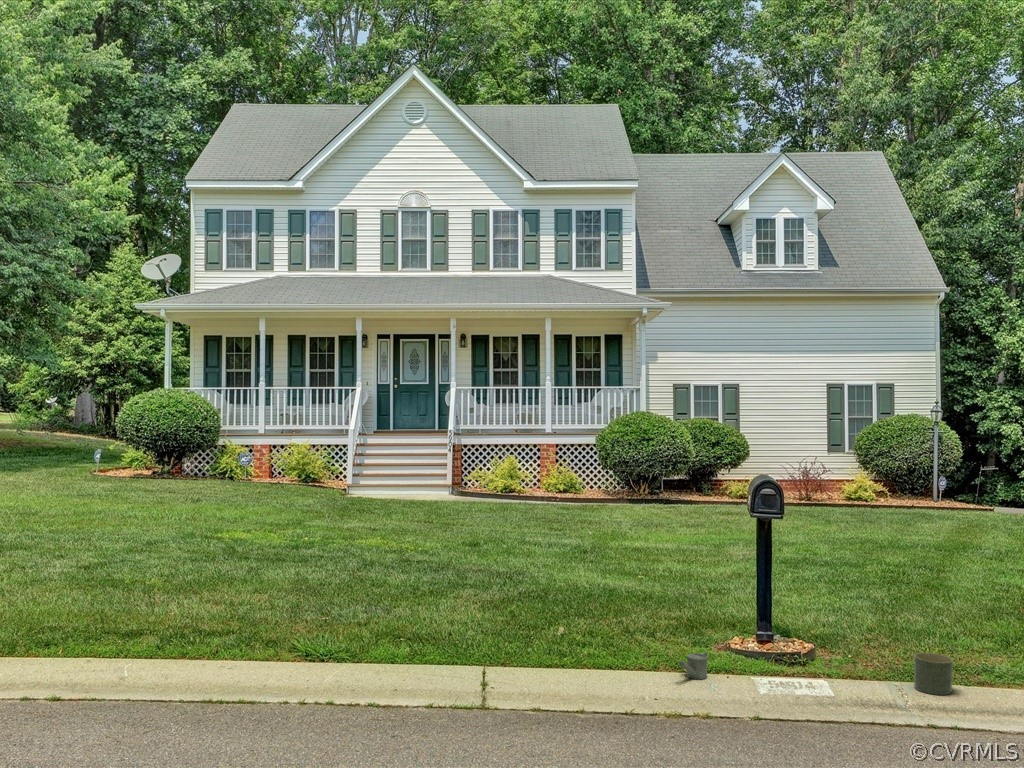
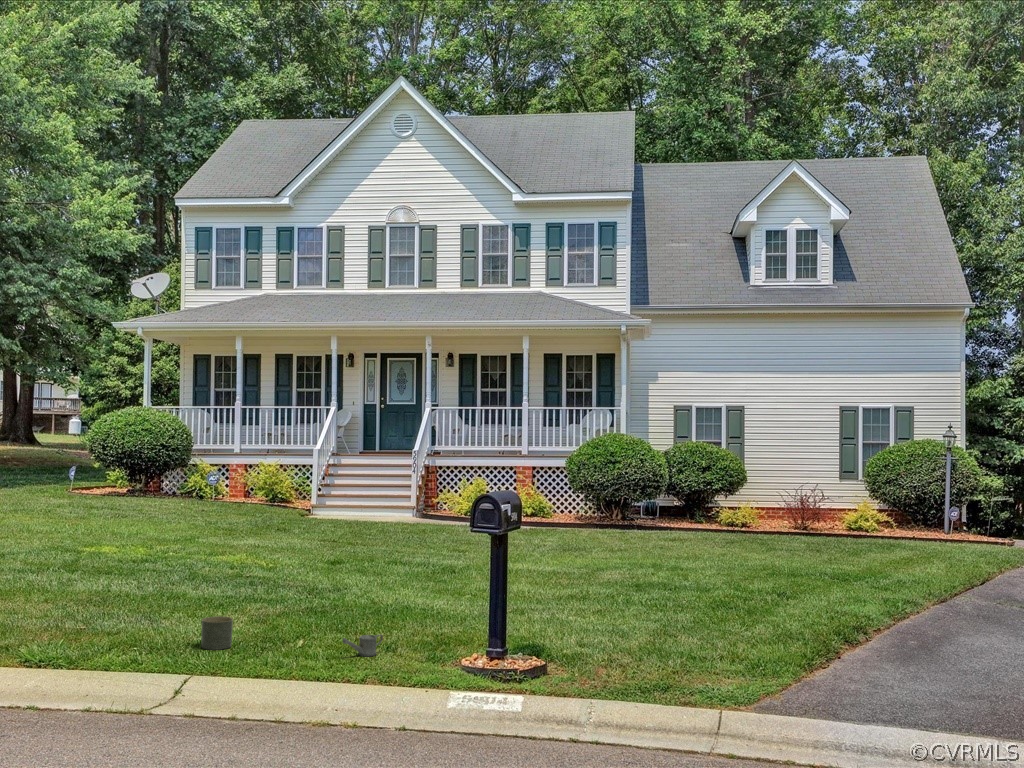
planter: present [914,653,953,695] -> present [201,616,233,650]

